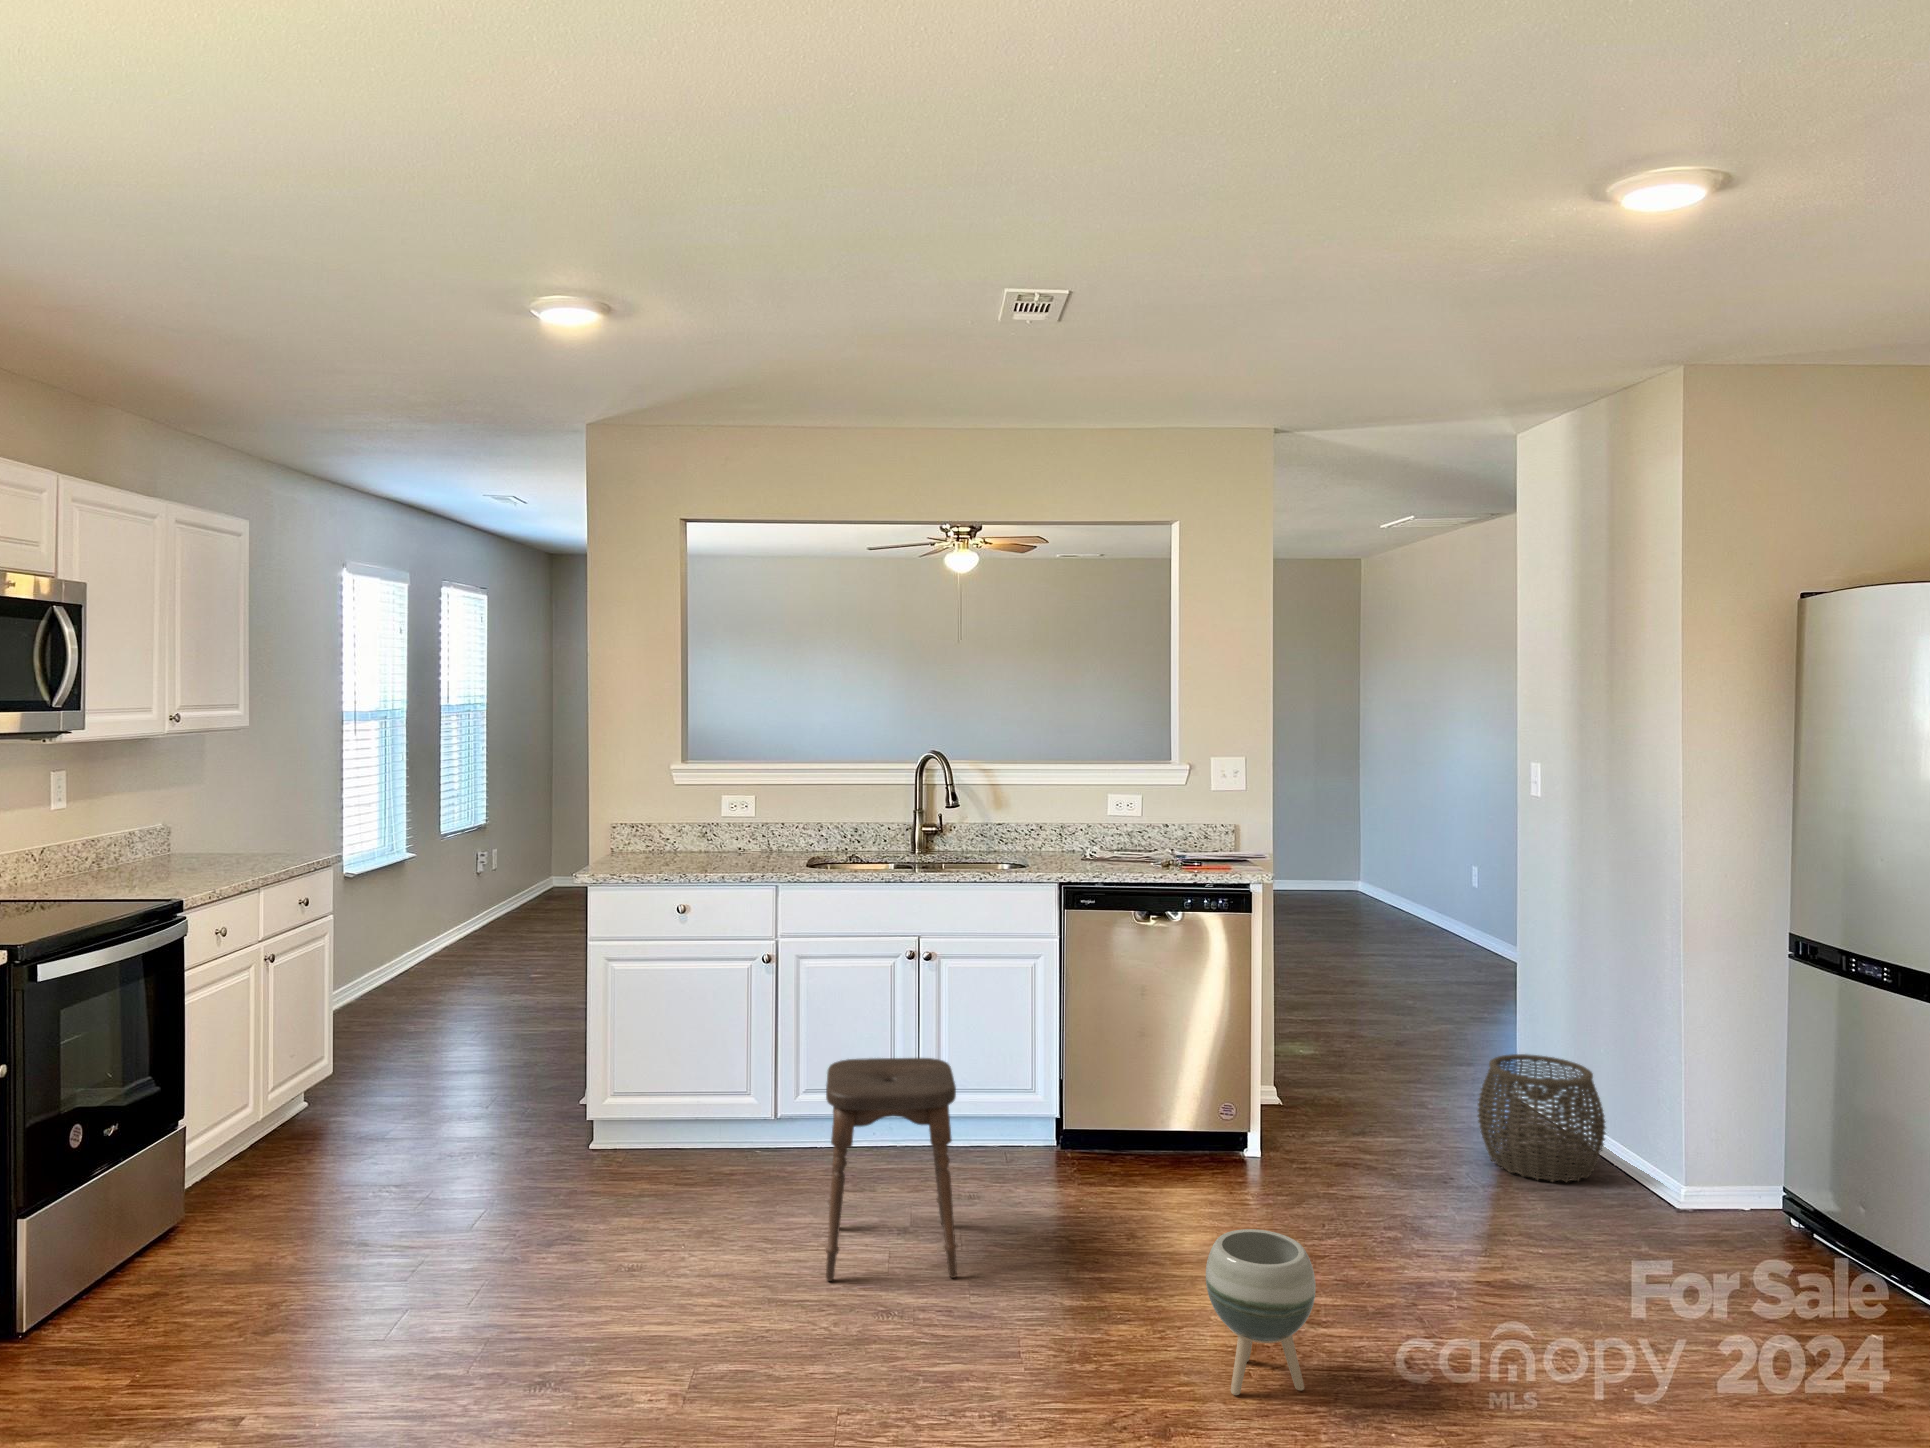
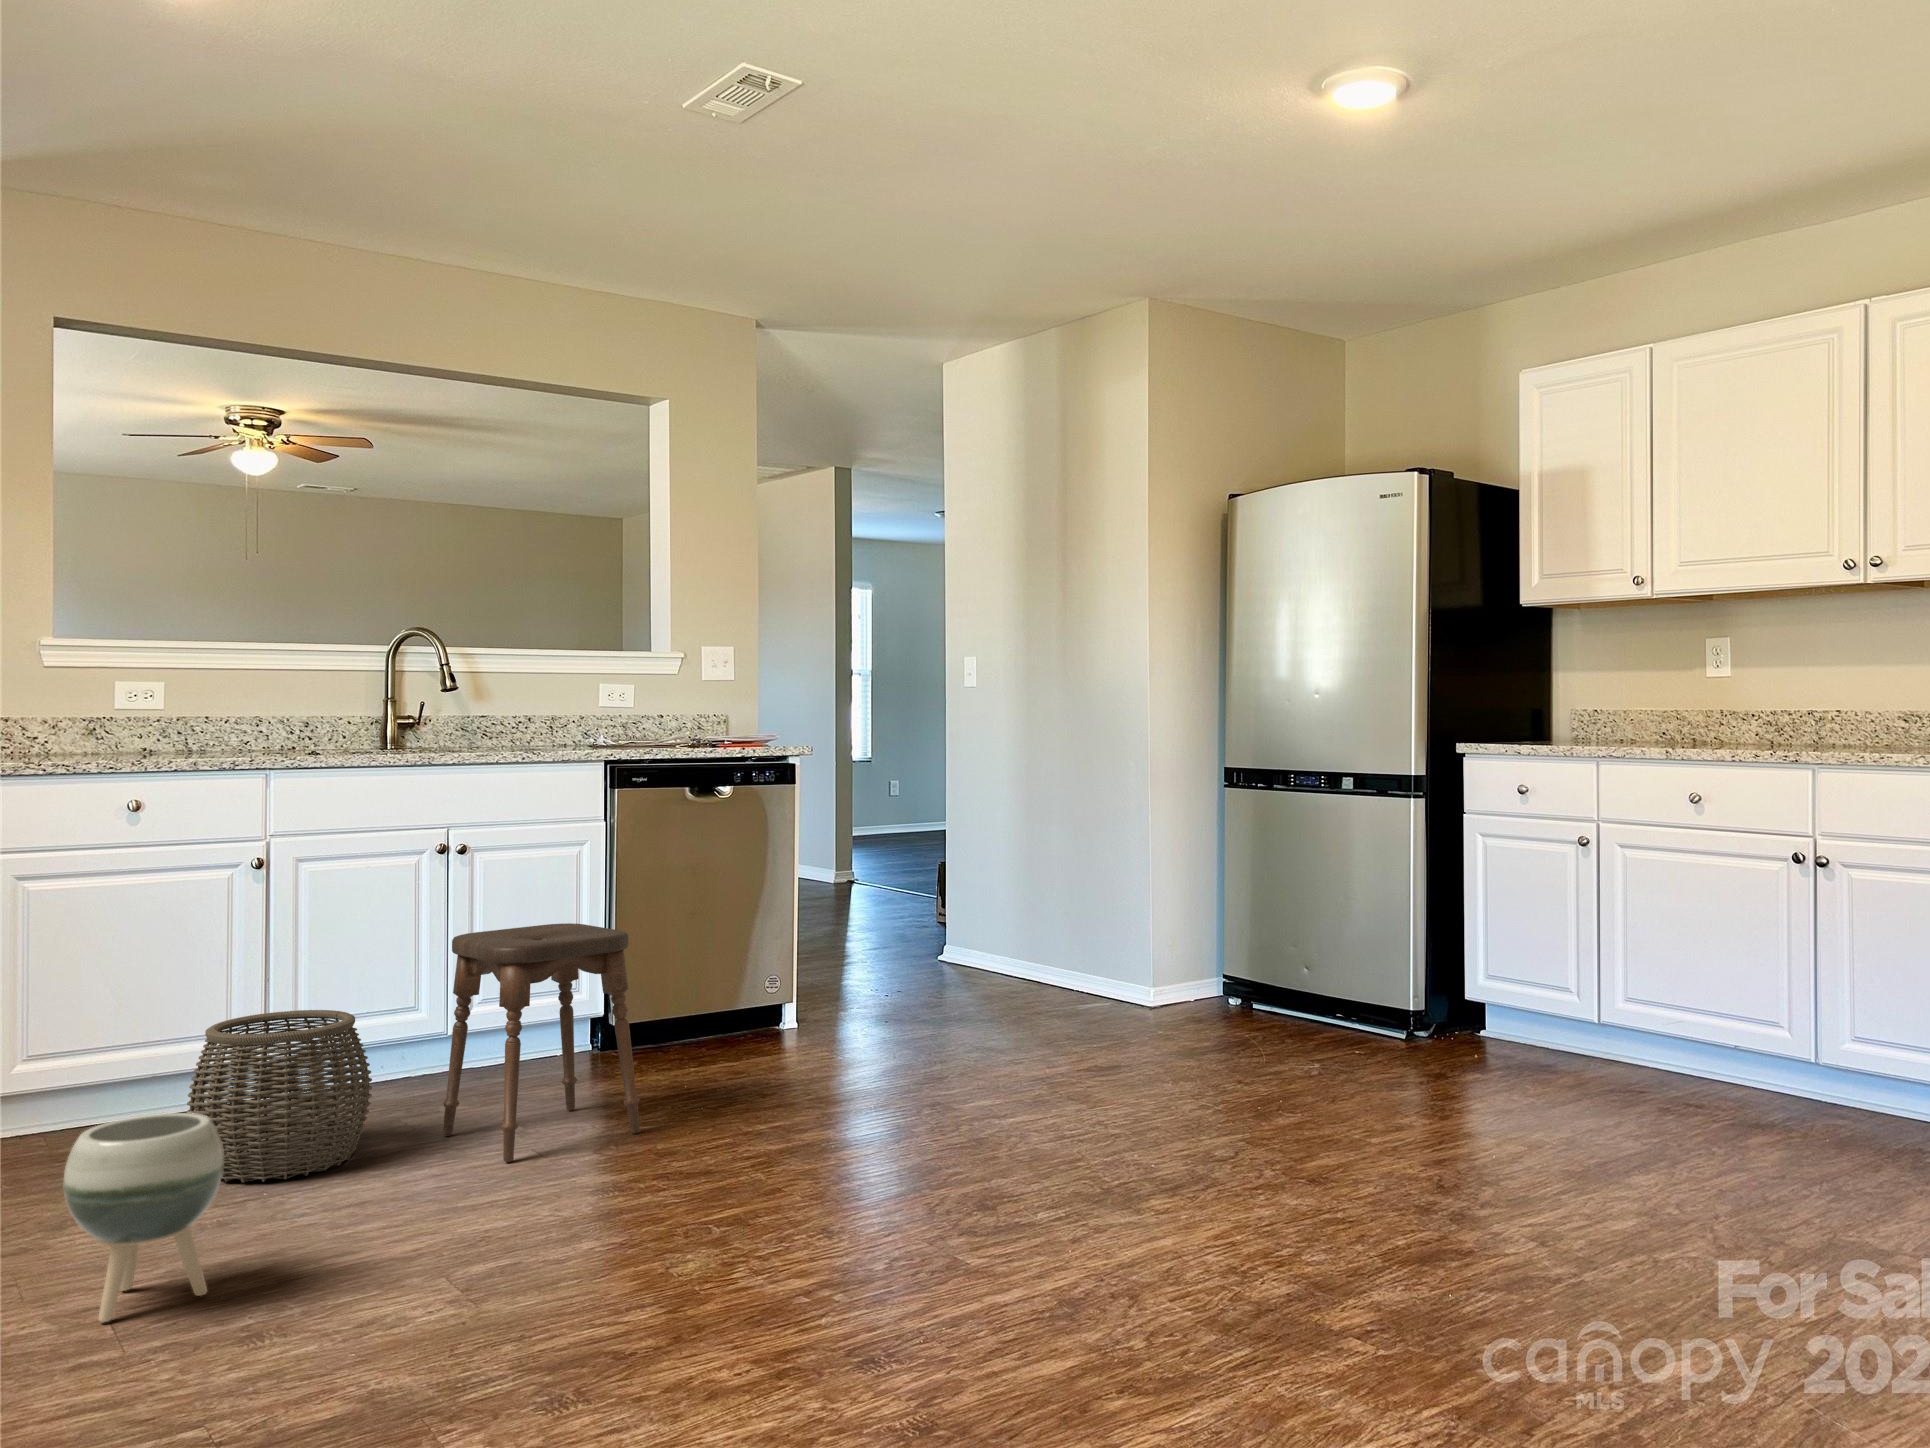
woven basket: present [1477,1054,1606,1182] -> present [187,1010,372,1183]
planter: present [1206,1229,1316,1395] -> present [64,1113,224,1322]

